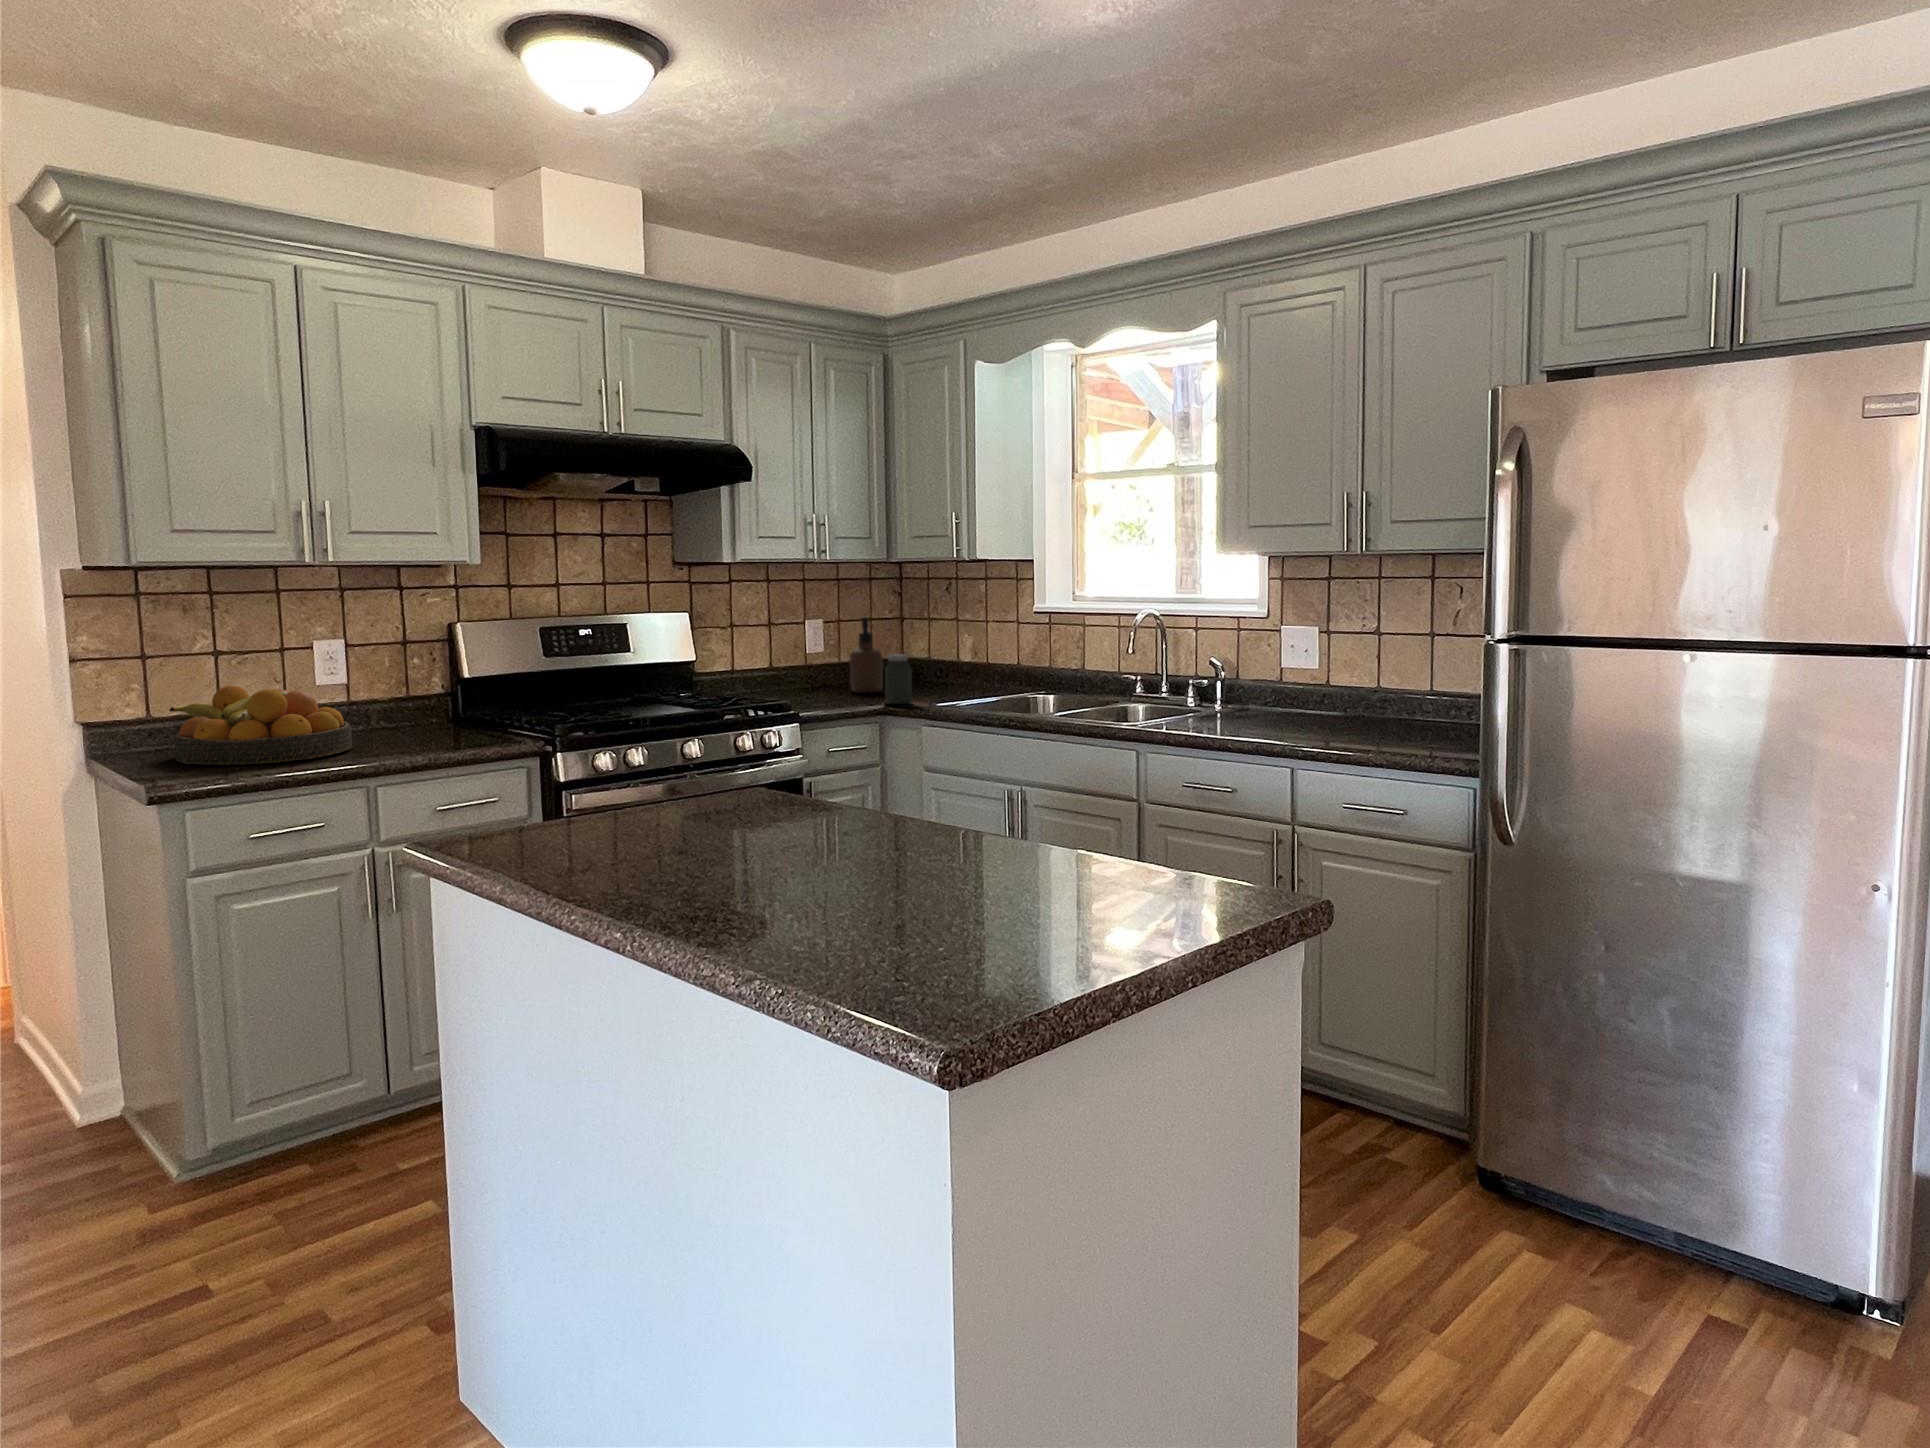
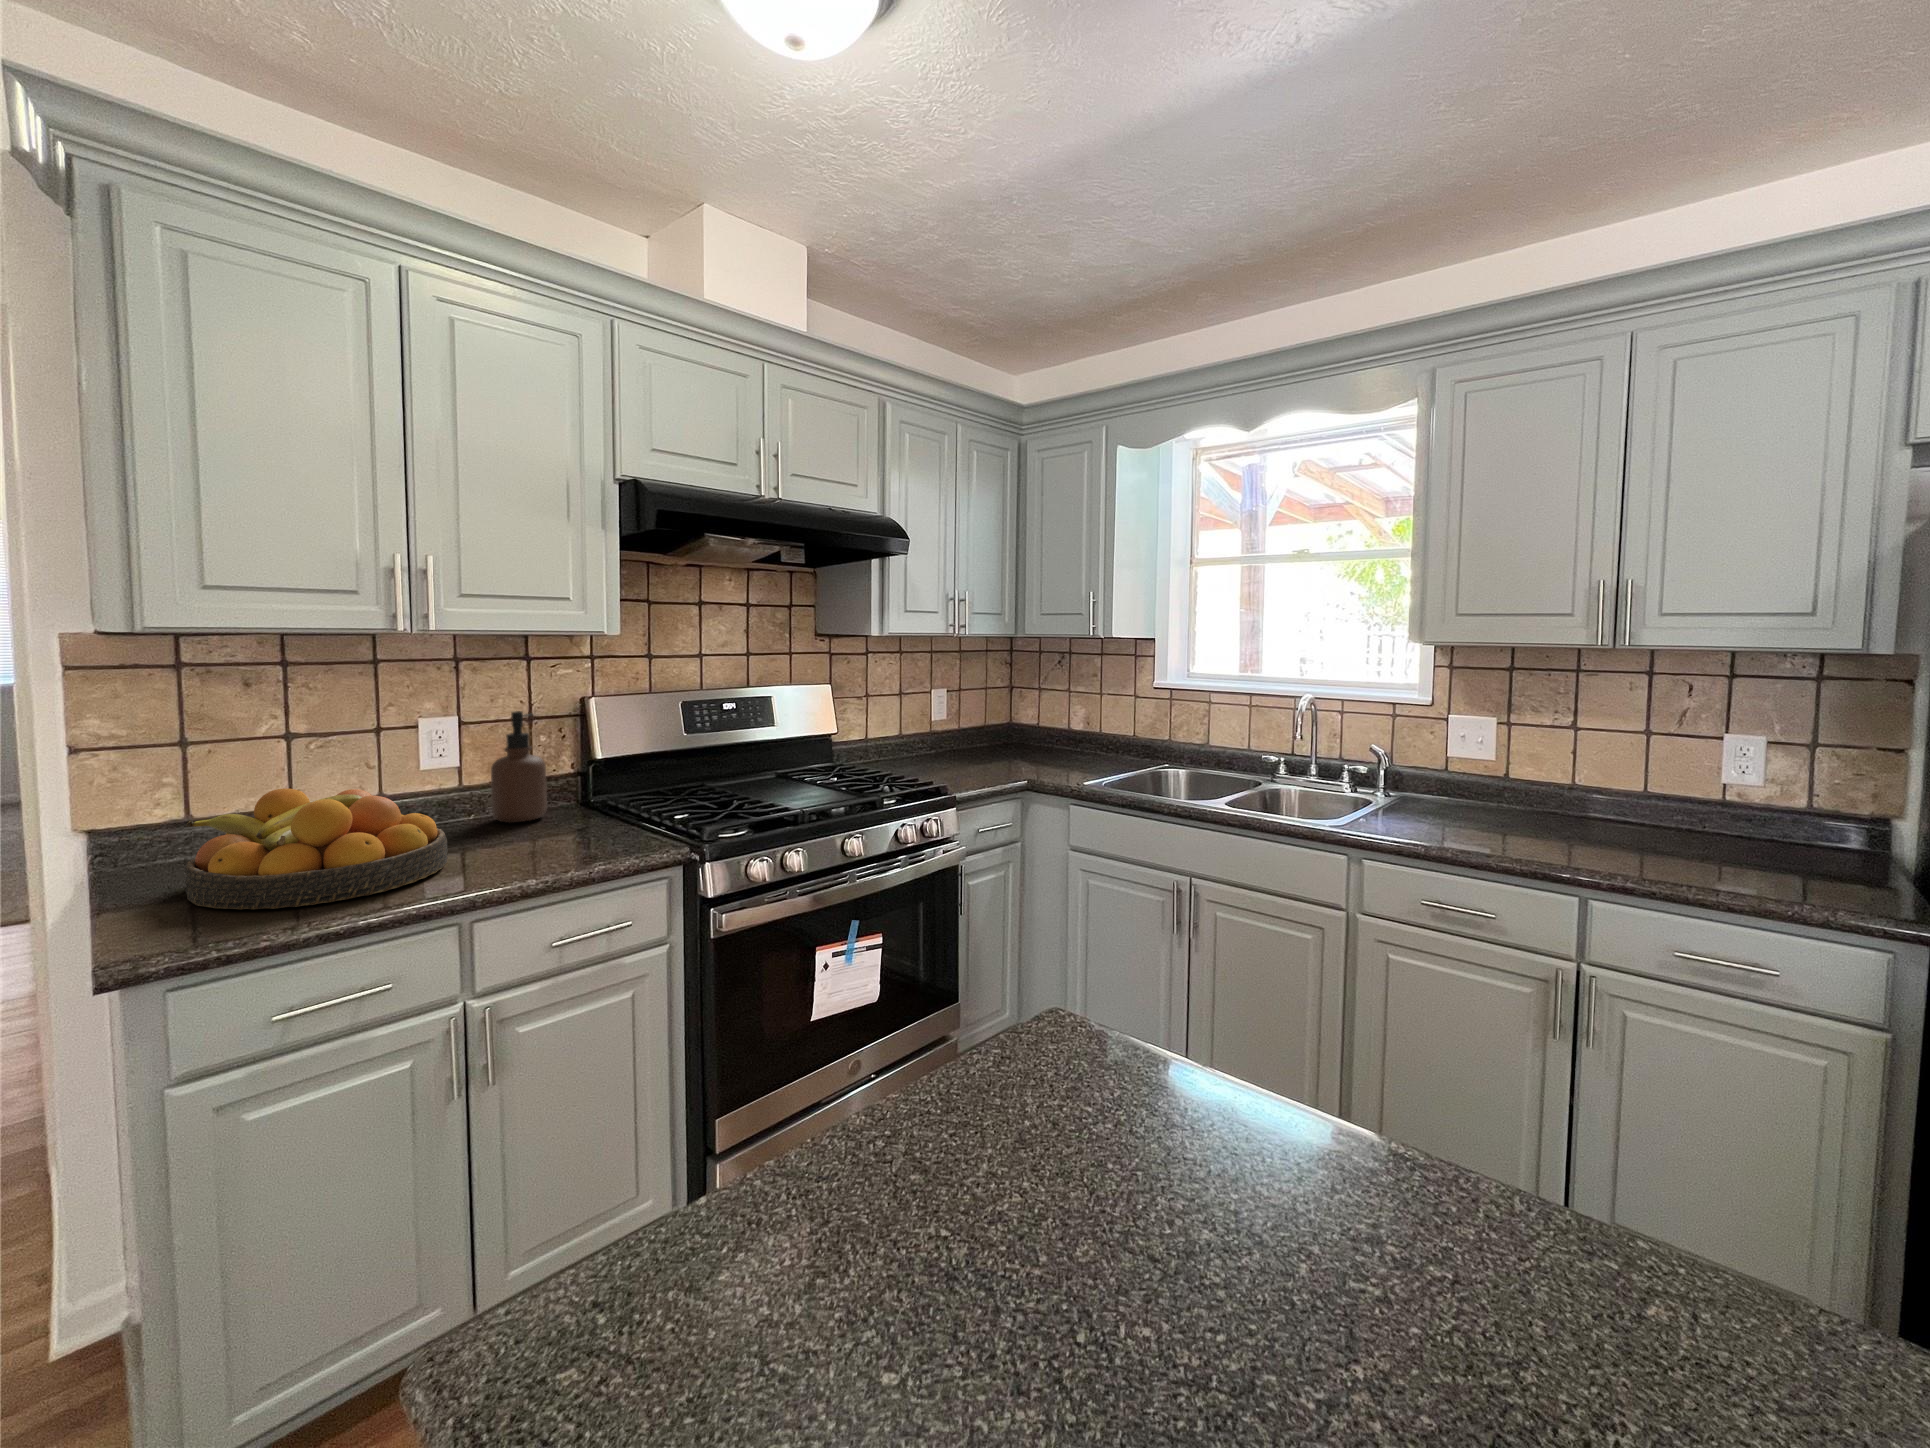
soap dispenser: present [850,617,883,693] -> present [491,711,547,823]
jar: present [885,654,912,704] -> none [1031,731,1058,783]

